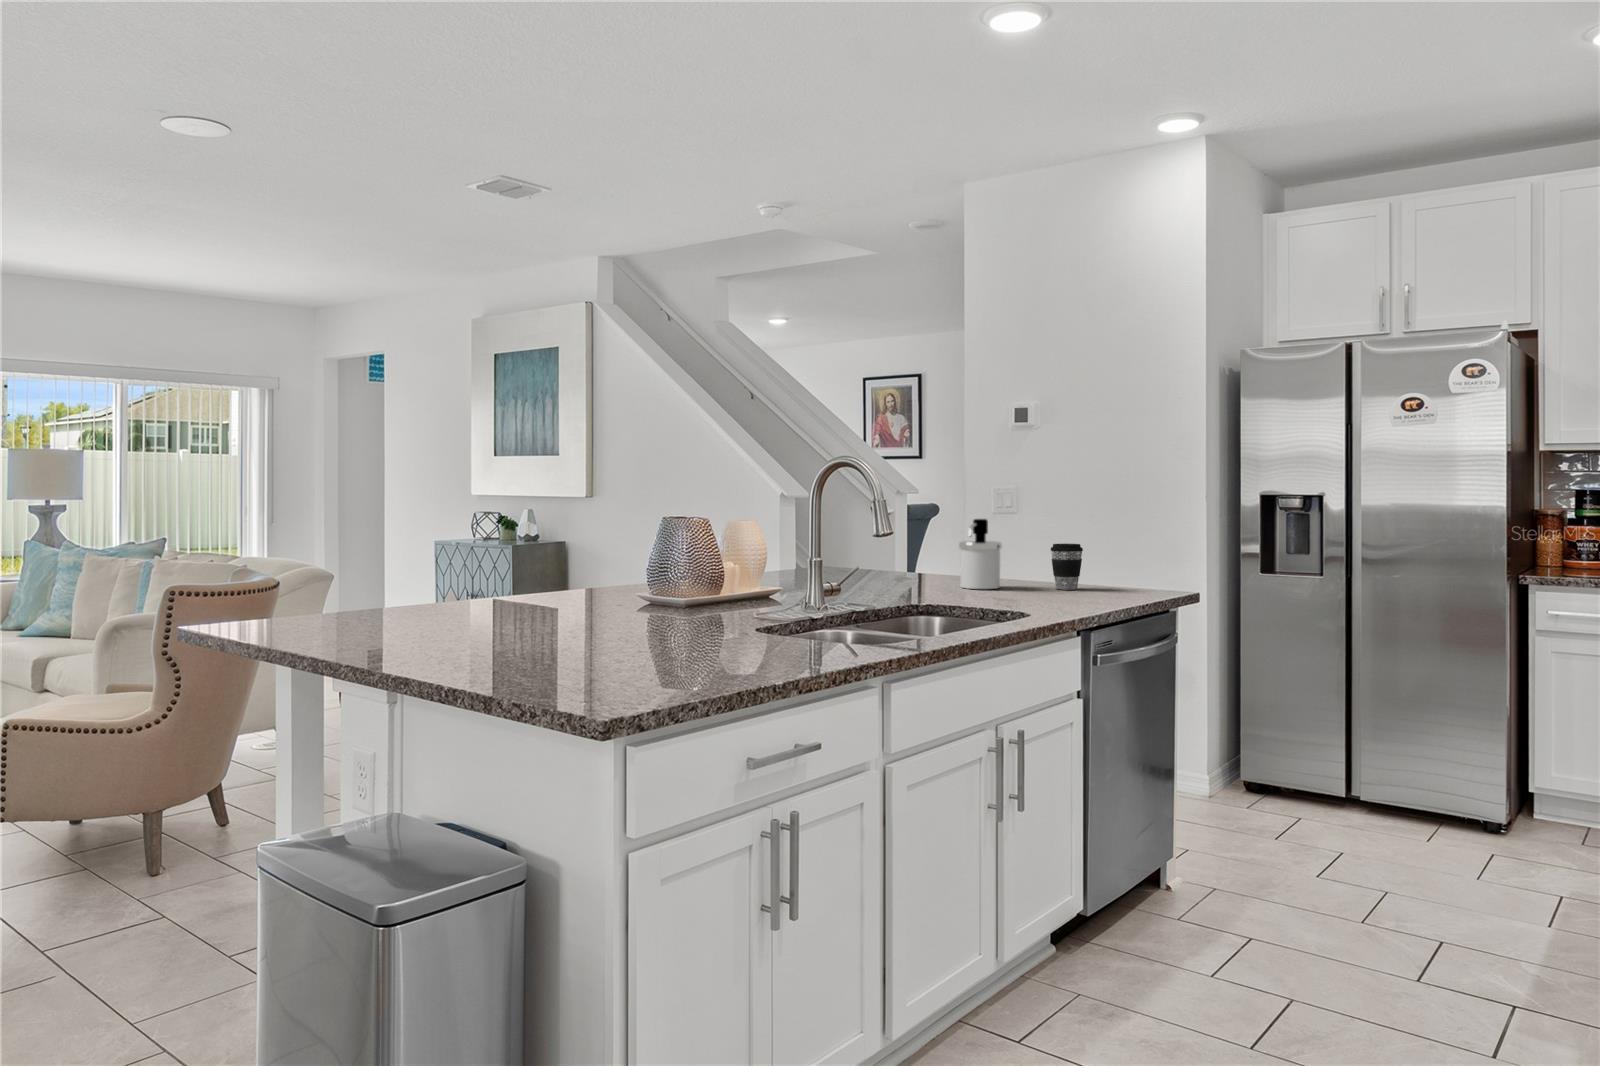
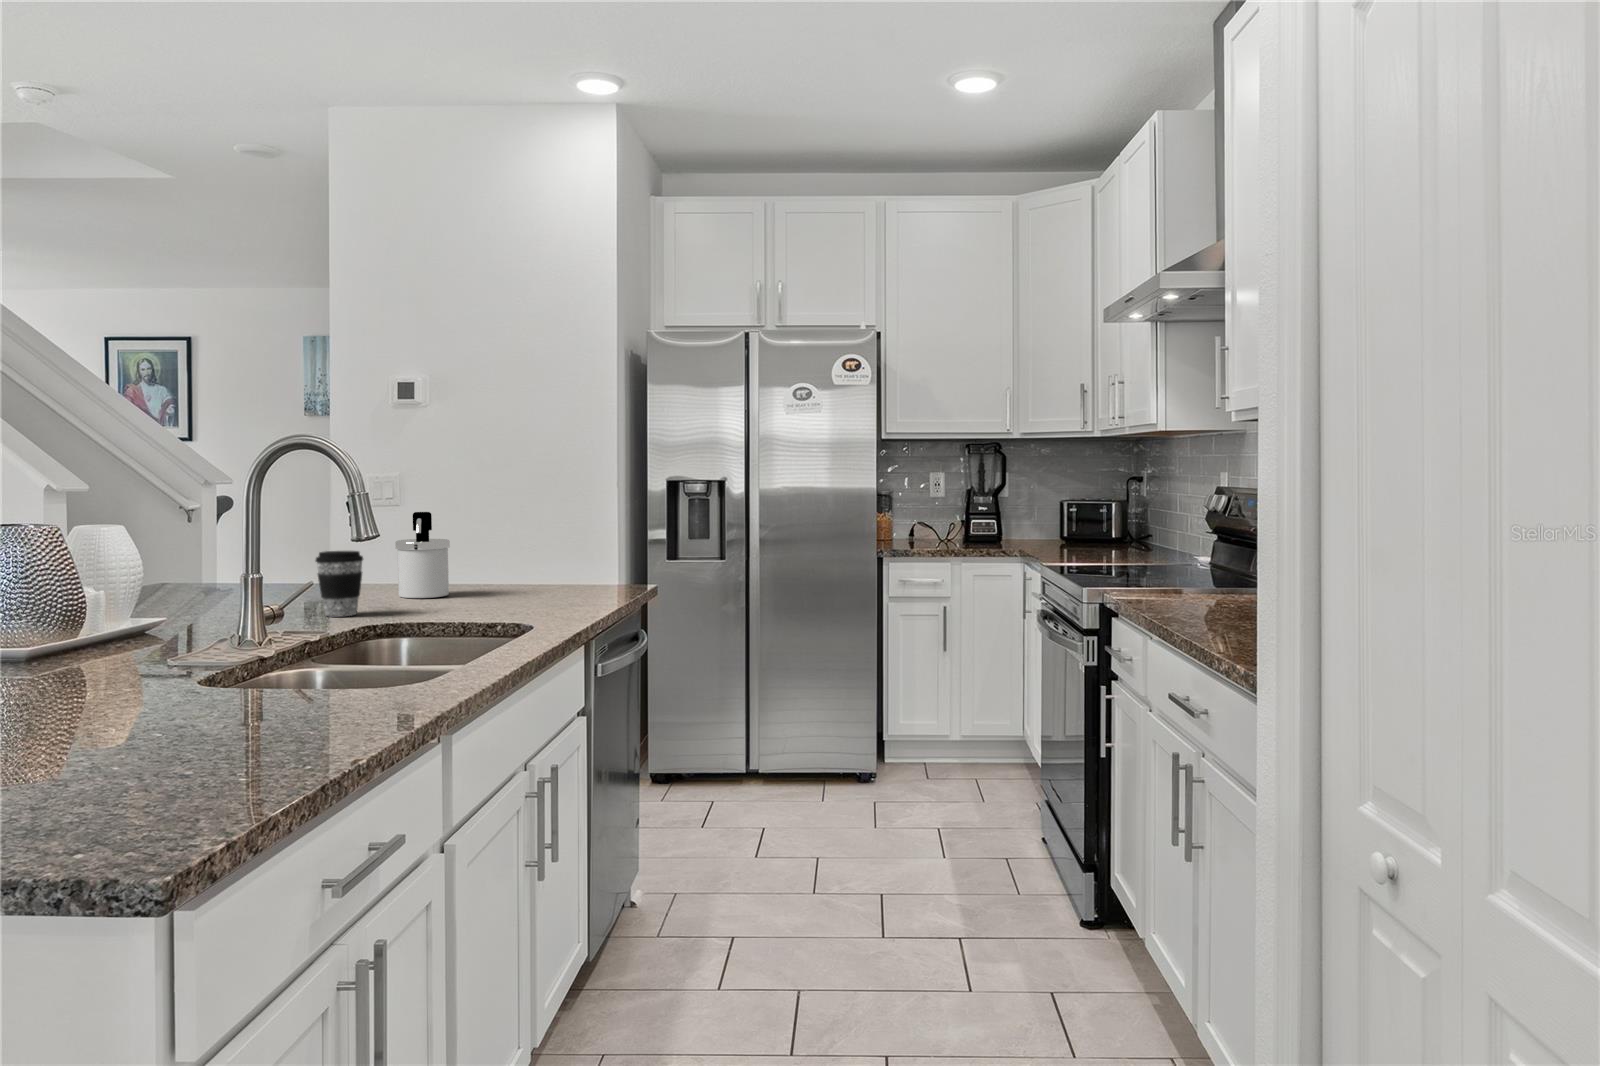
coffee cup: present [1051,544,1083,590] -> present [316,551,363,617]

